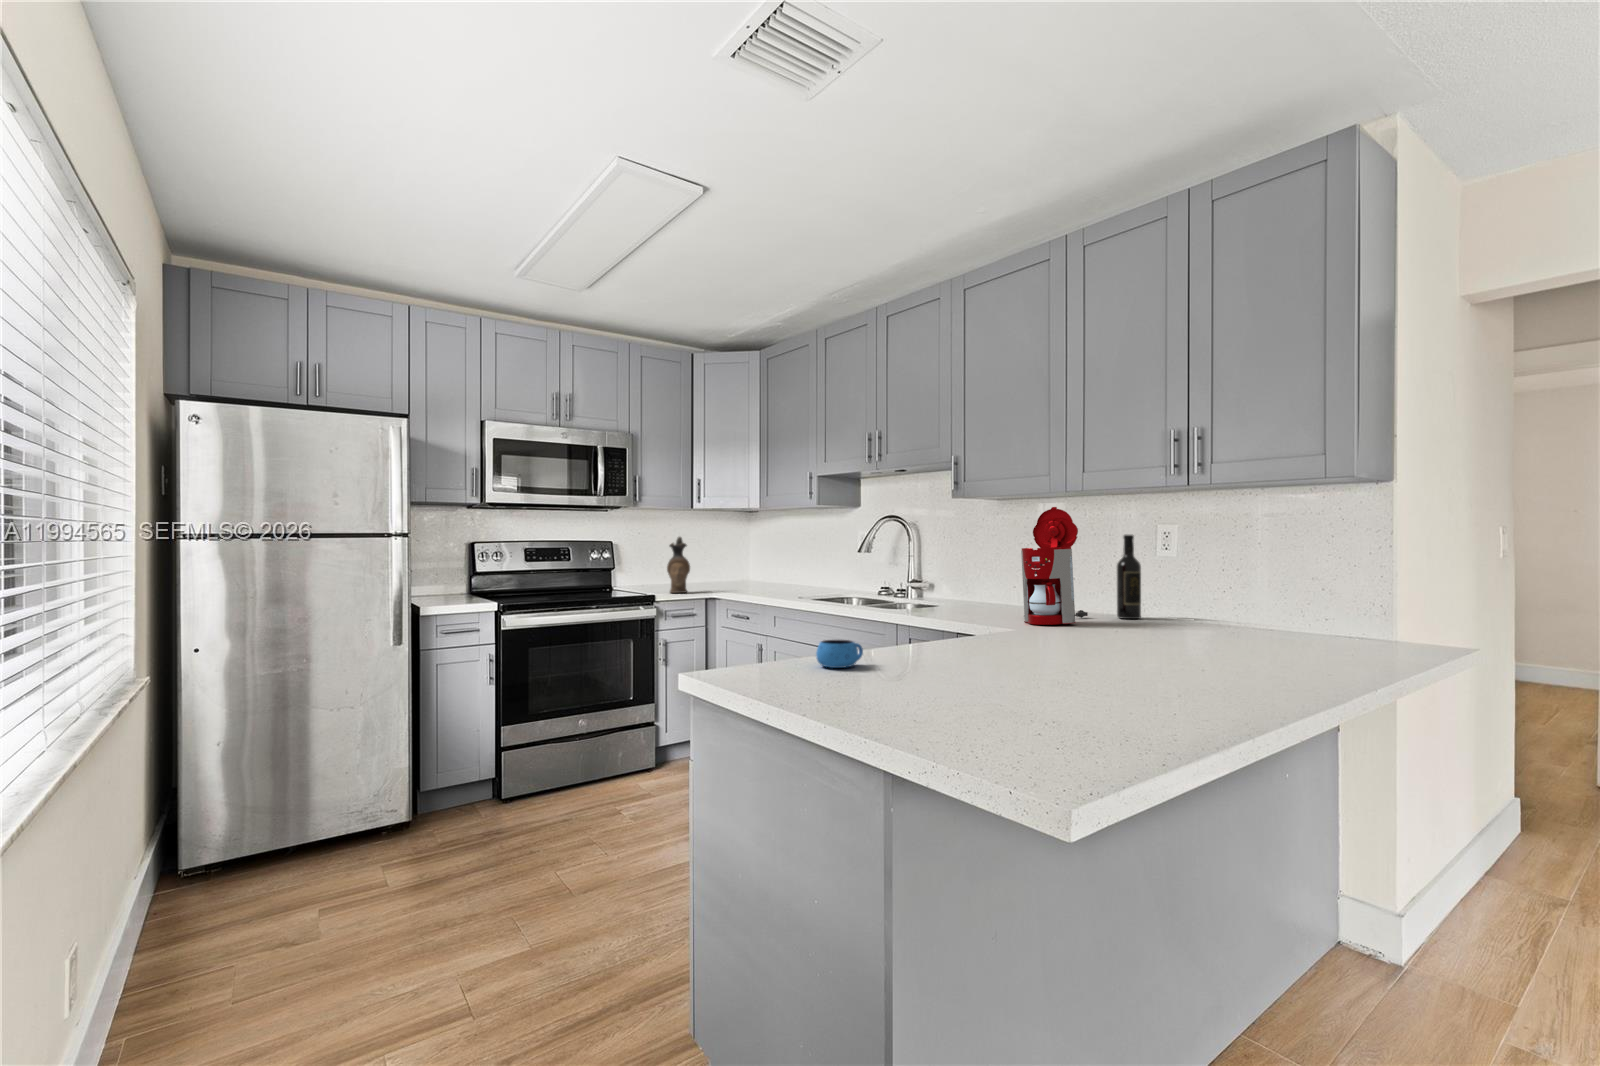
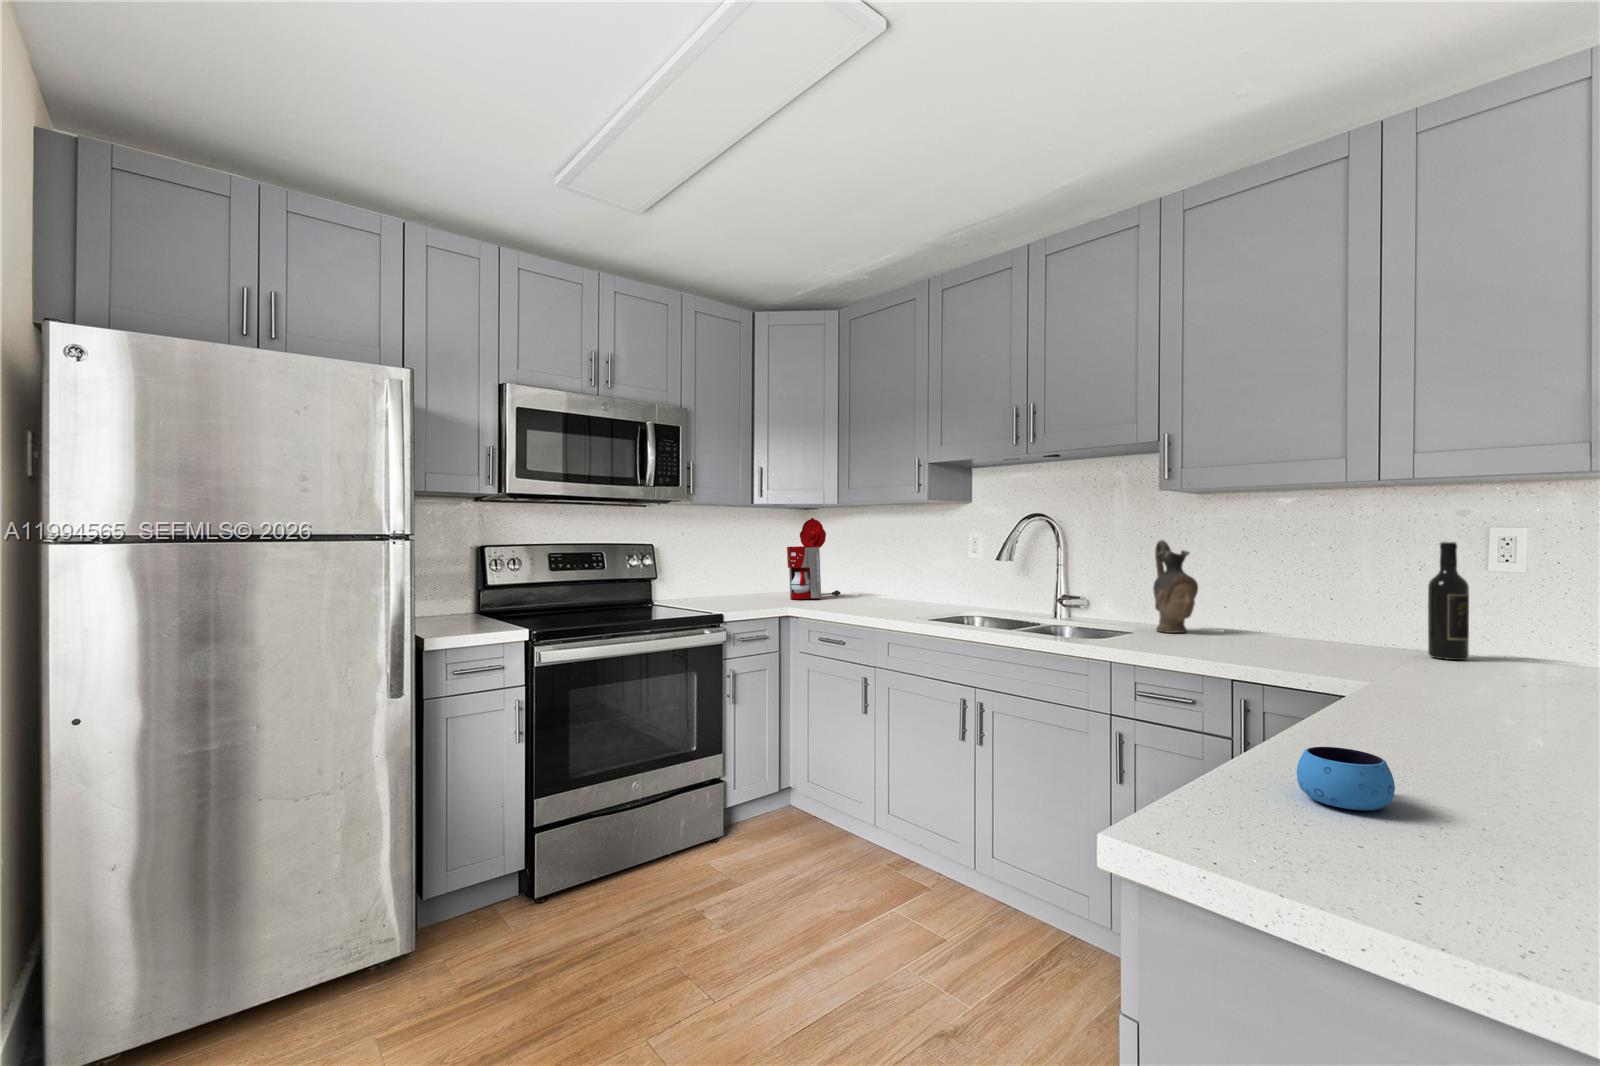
coffee maker: present [1021,507,1088,625] -> present [787,518,840,599]
ceramic pitcher: present [667,537,690,593] -> present [1153,540,1198,633]

